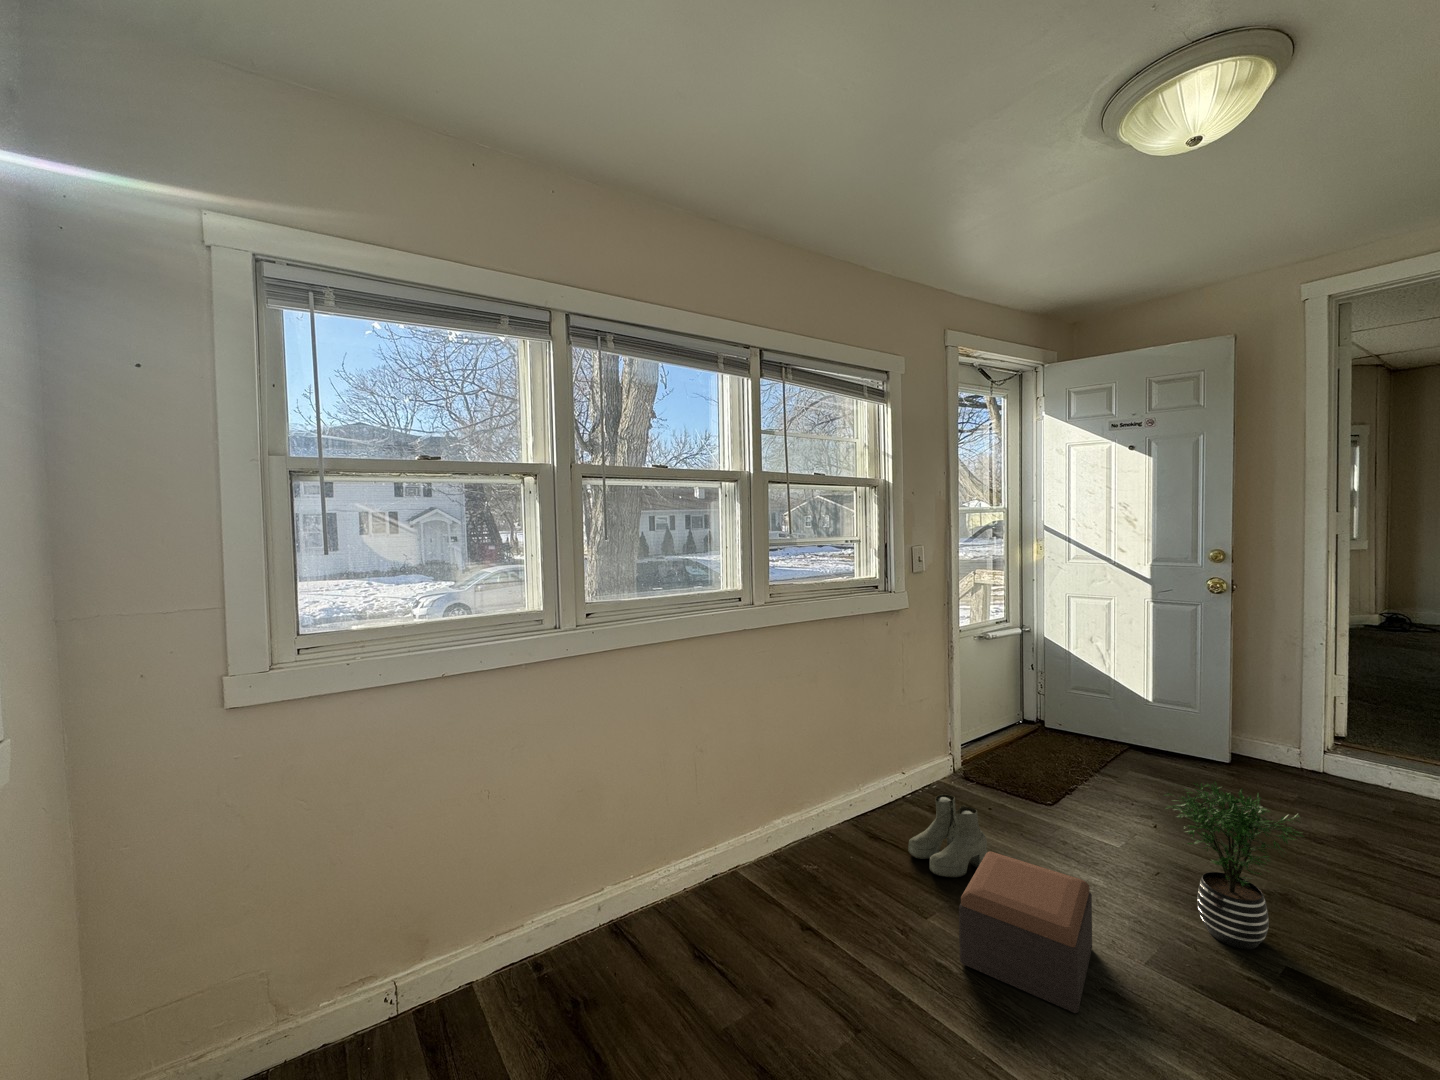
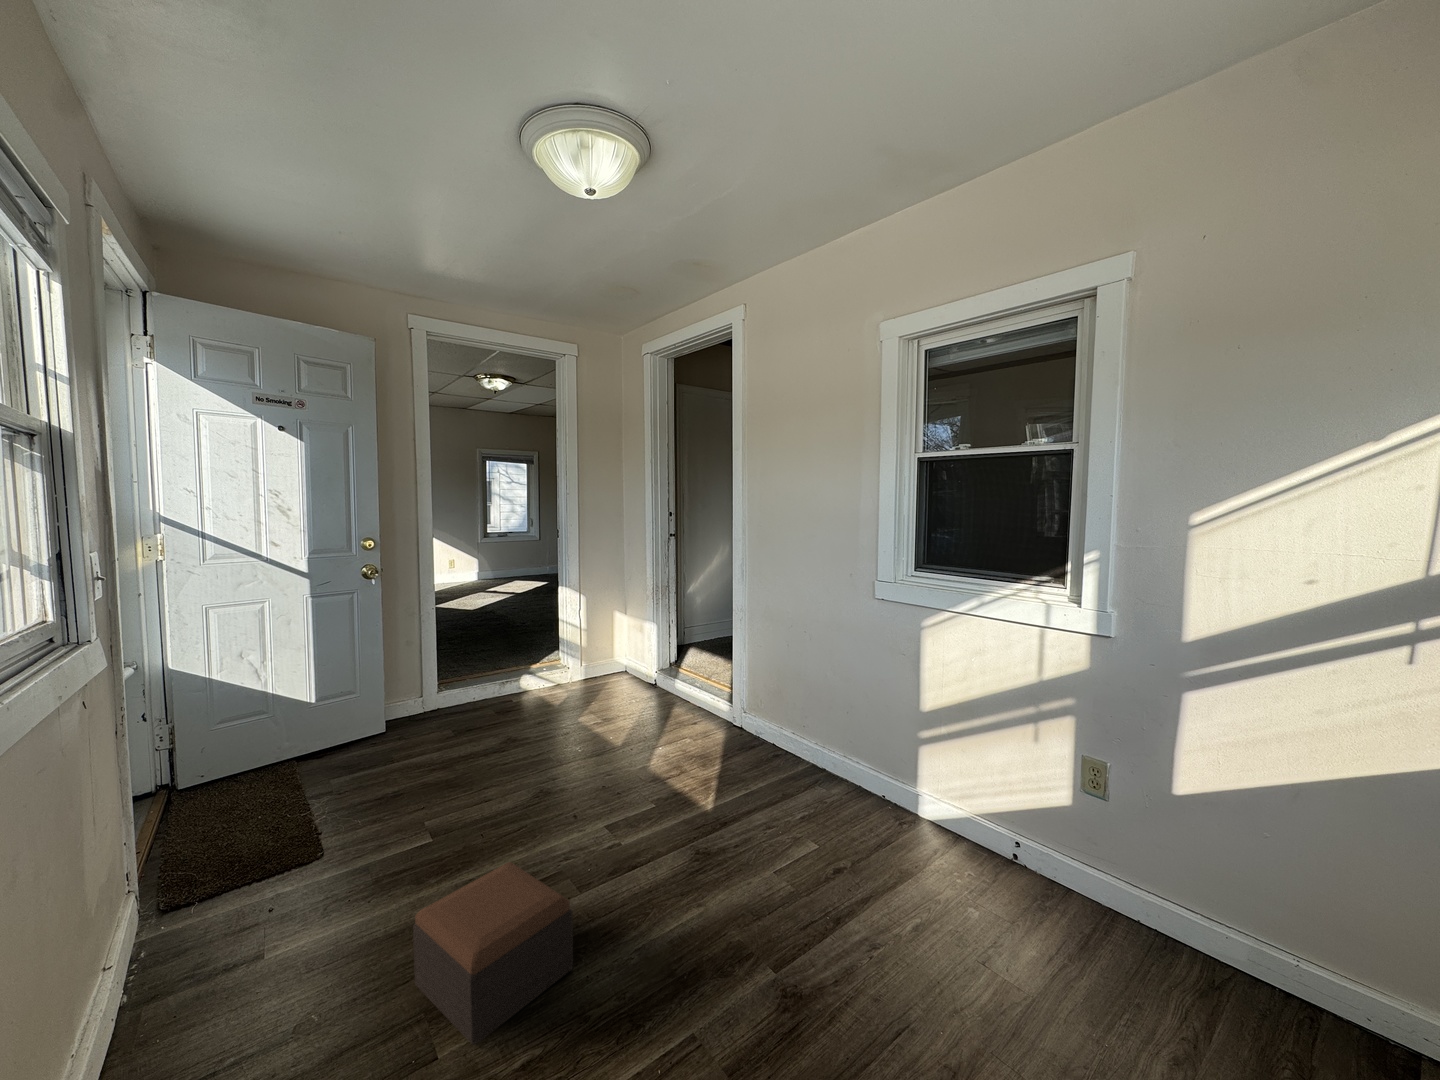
potted plant: present [1164,782,1304,949] -> none [495,720,584,847]
boots: present [908,794,987,877] -> none [244,893,352,1037]

